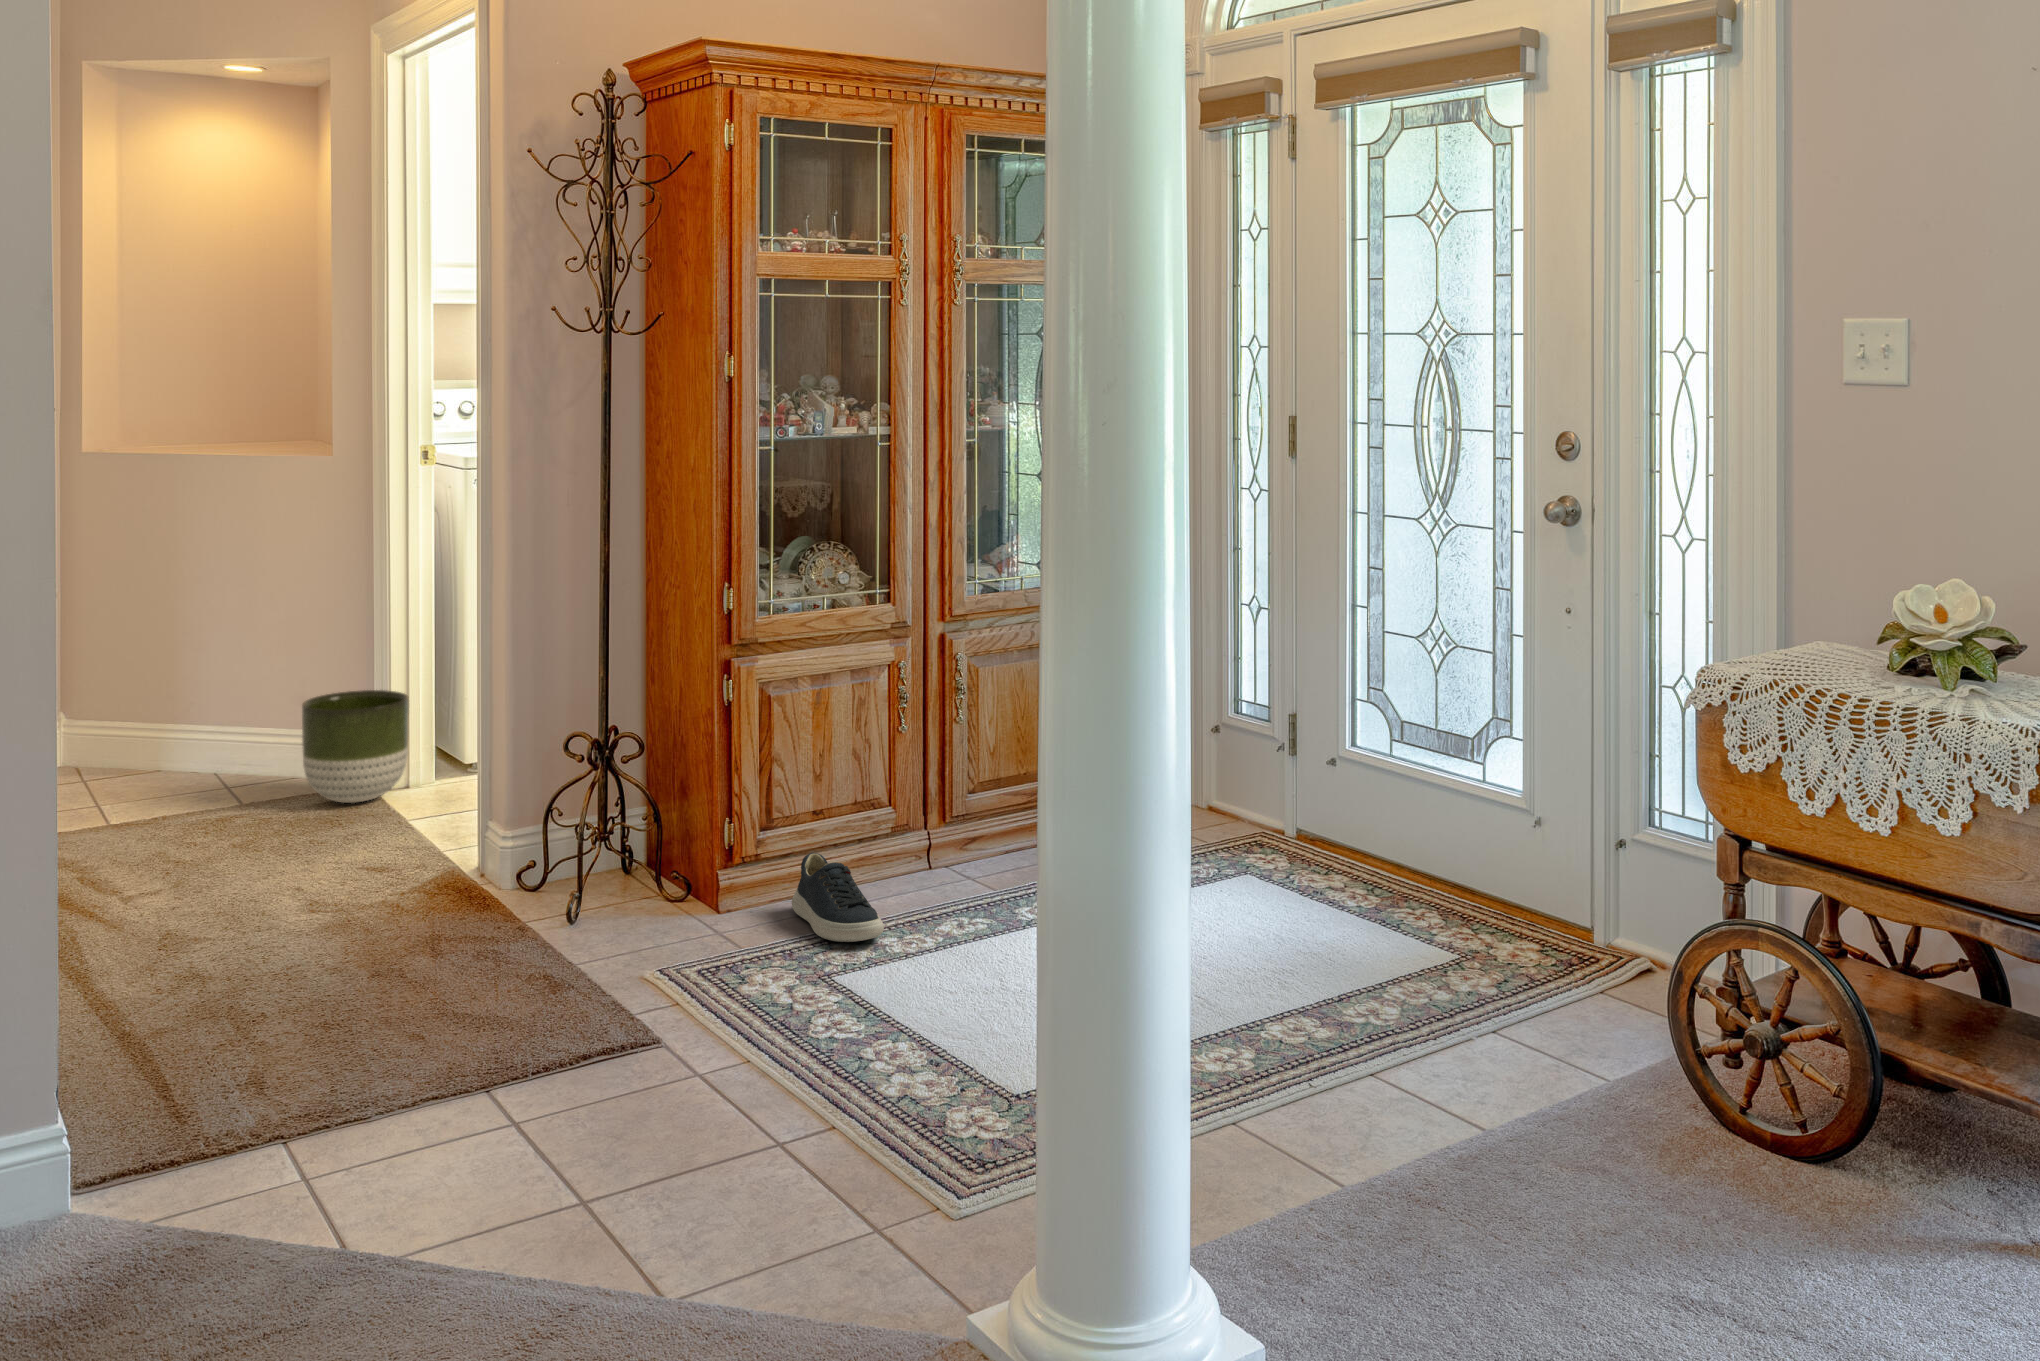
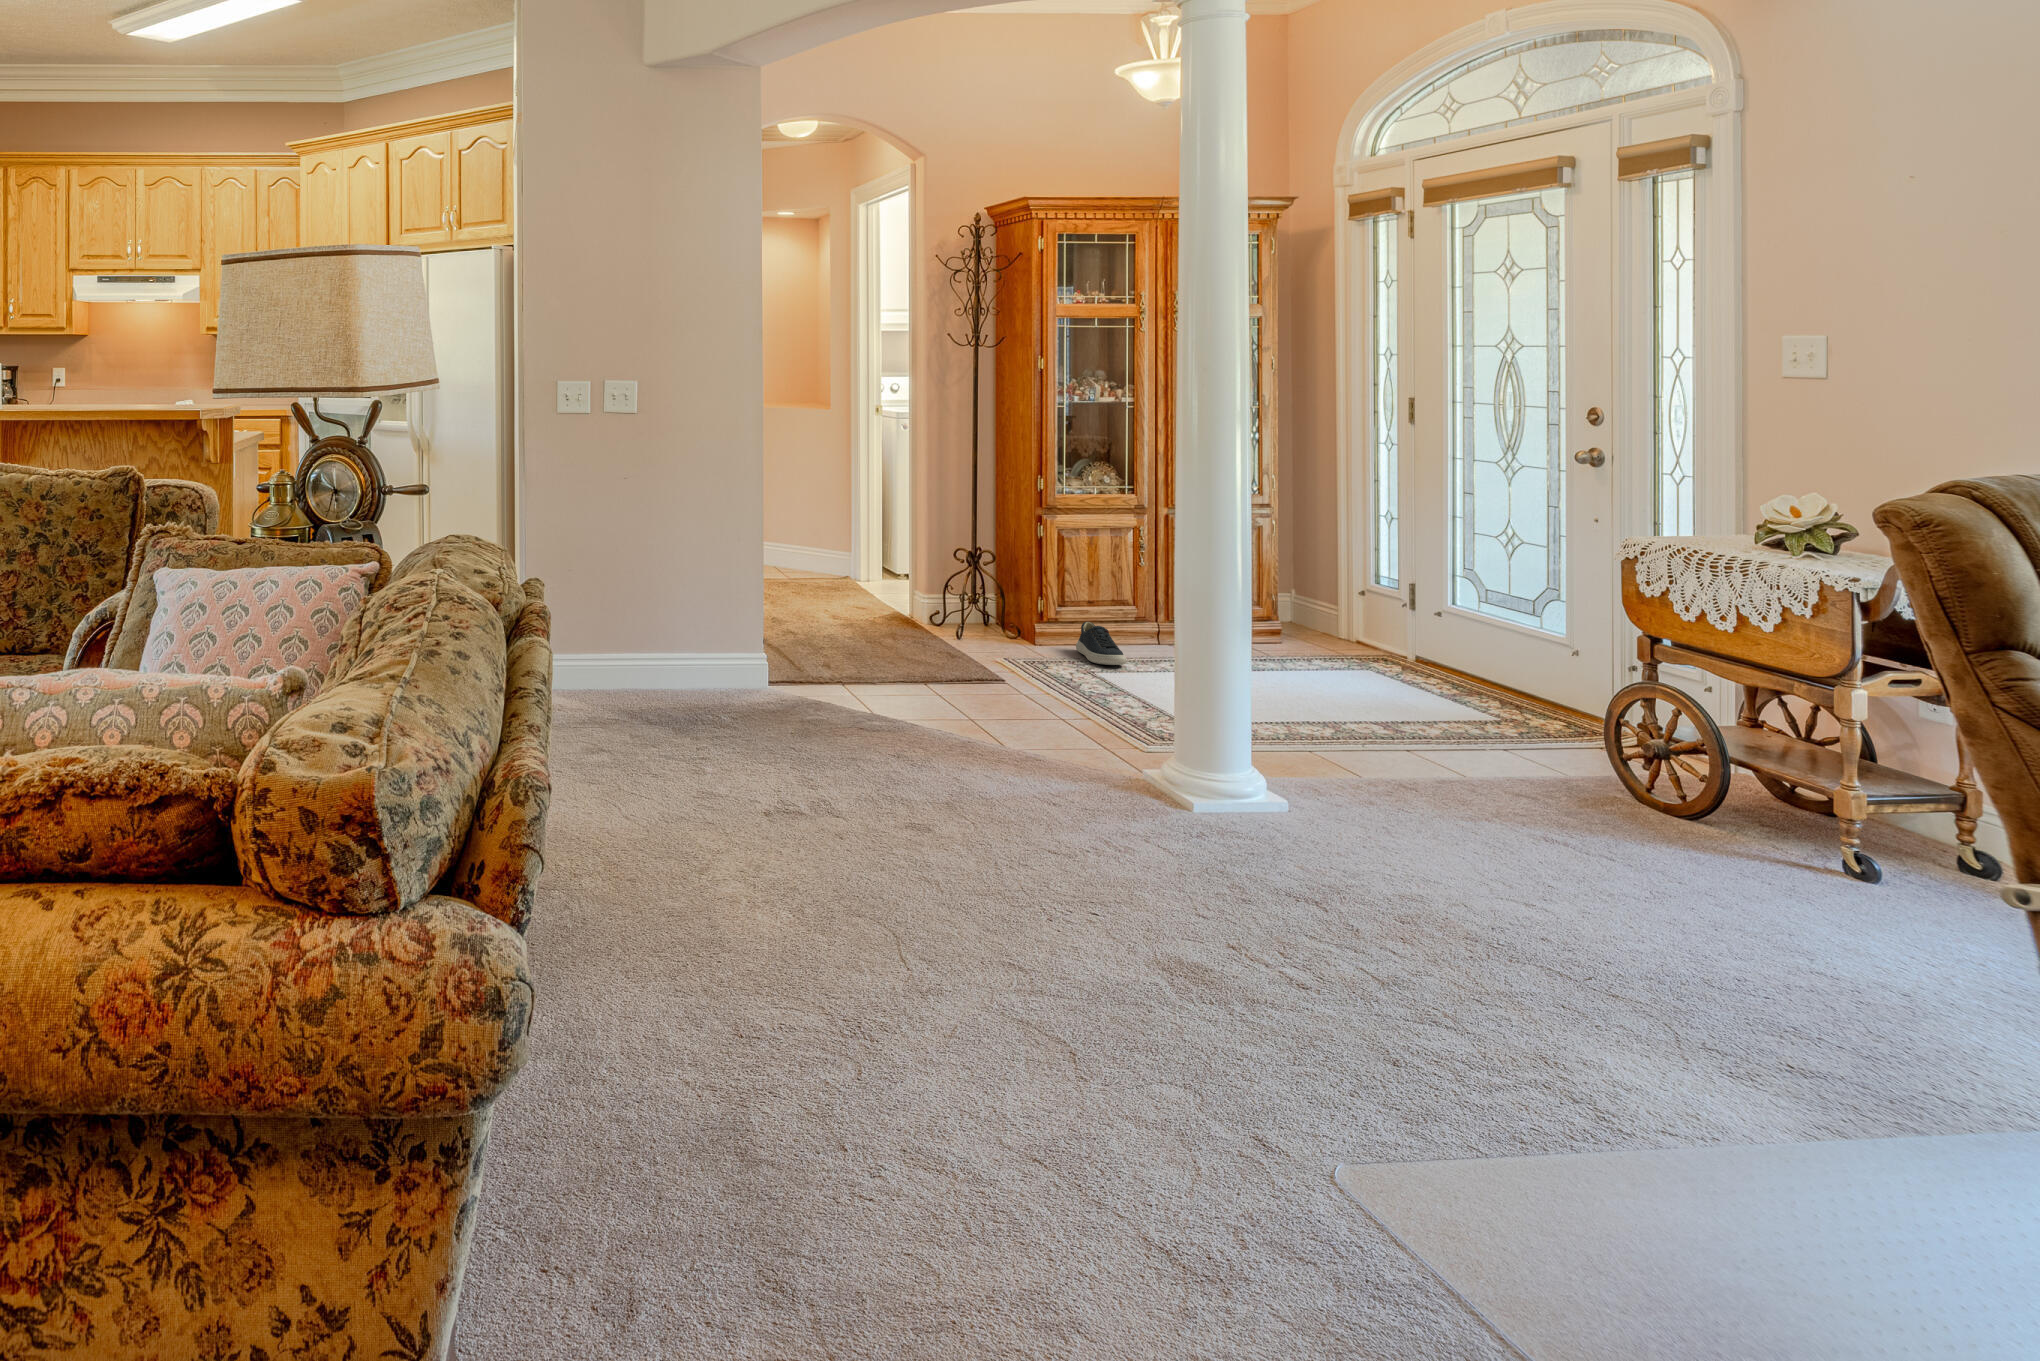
planter: present [302,690,409,803] -> none [819,530,870,585]

